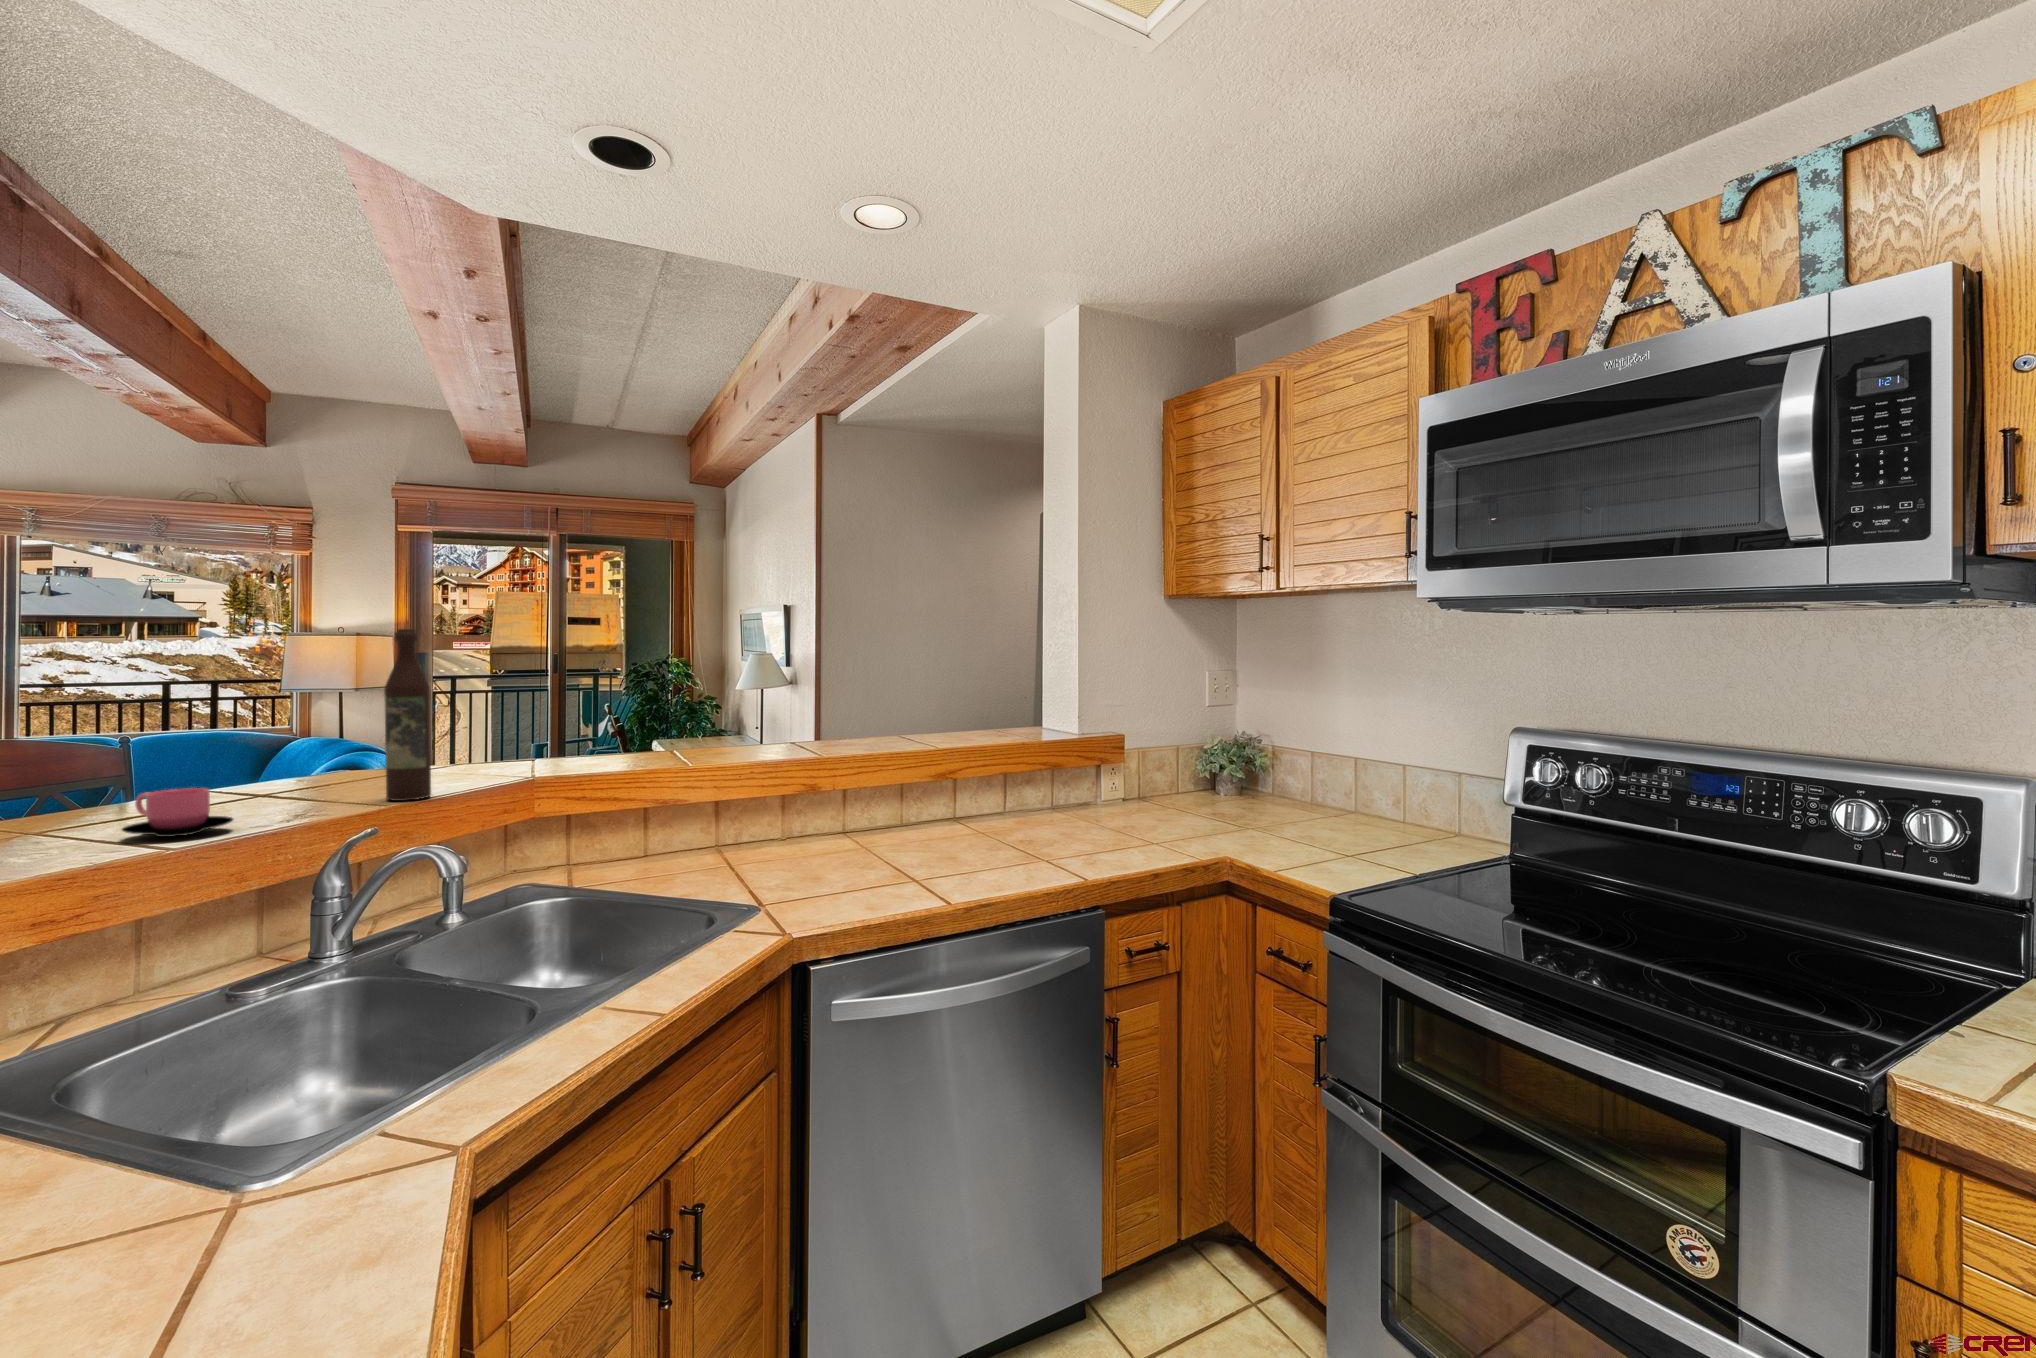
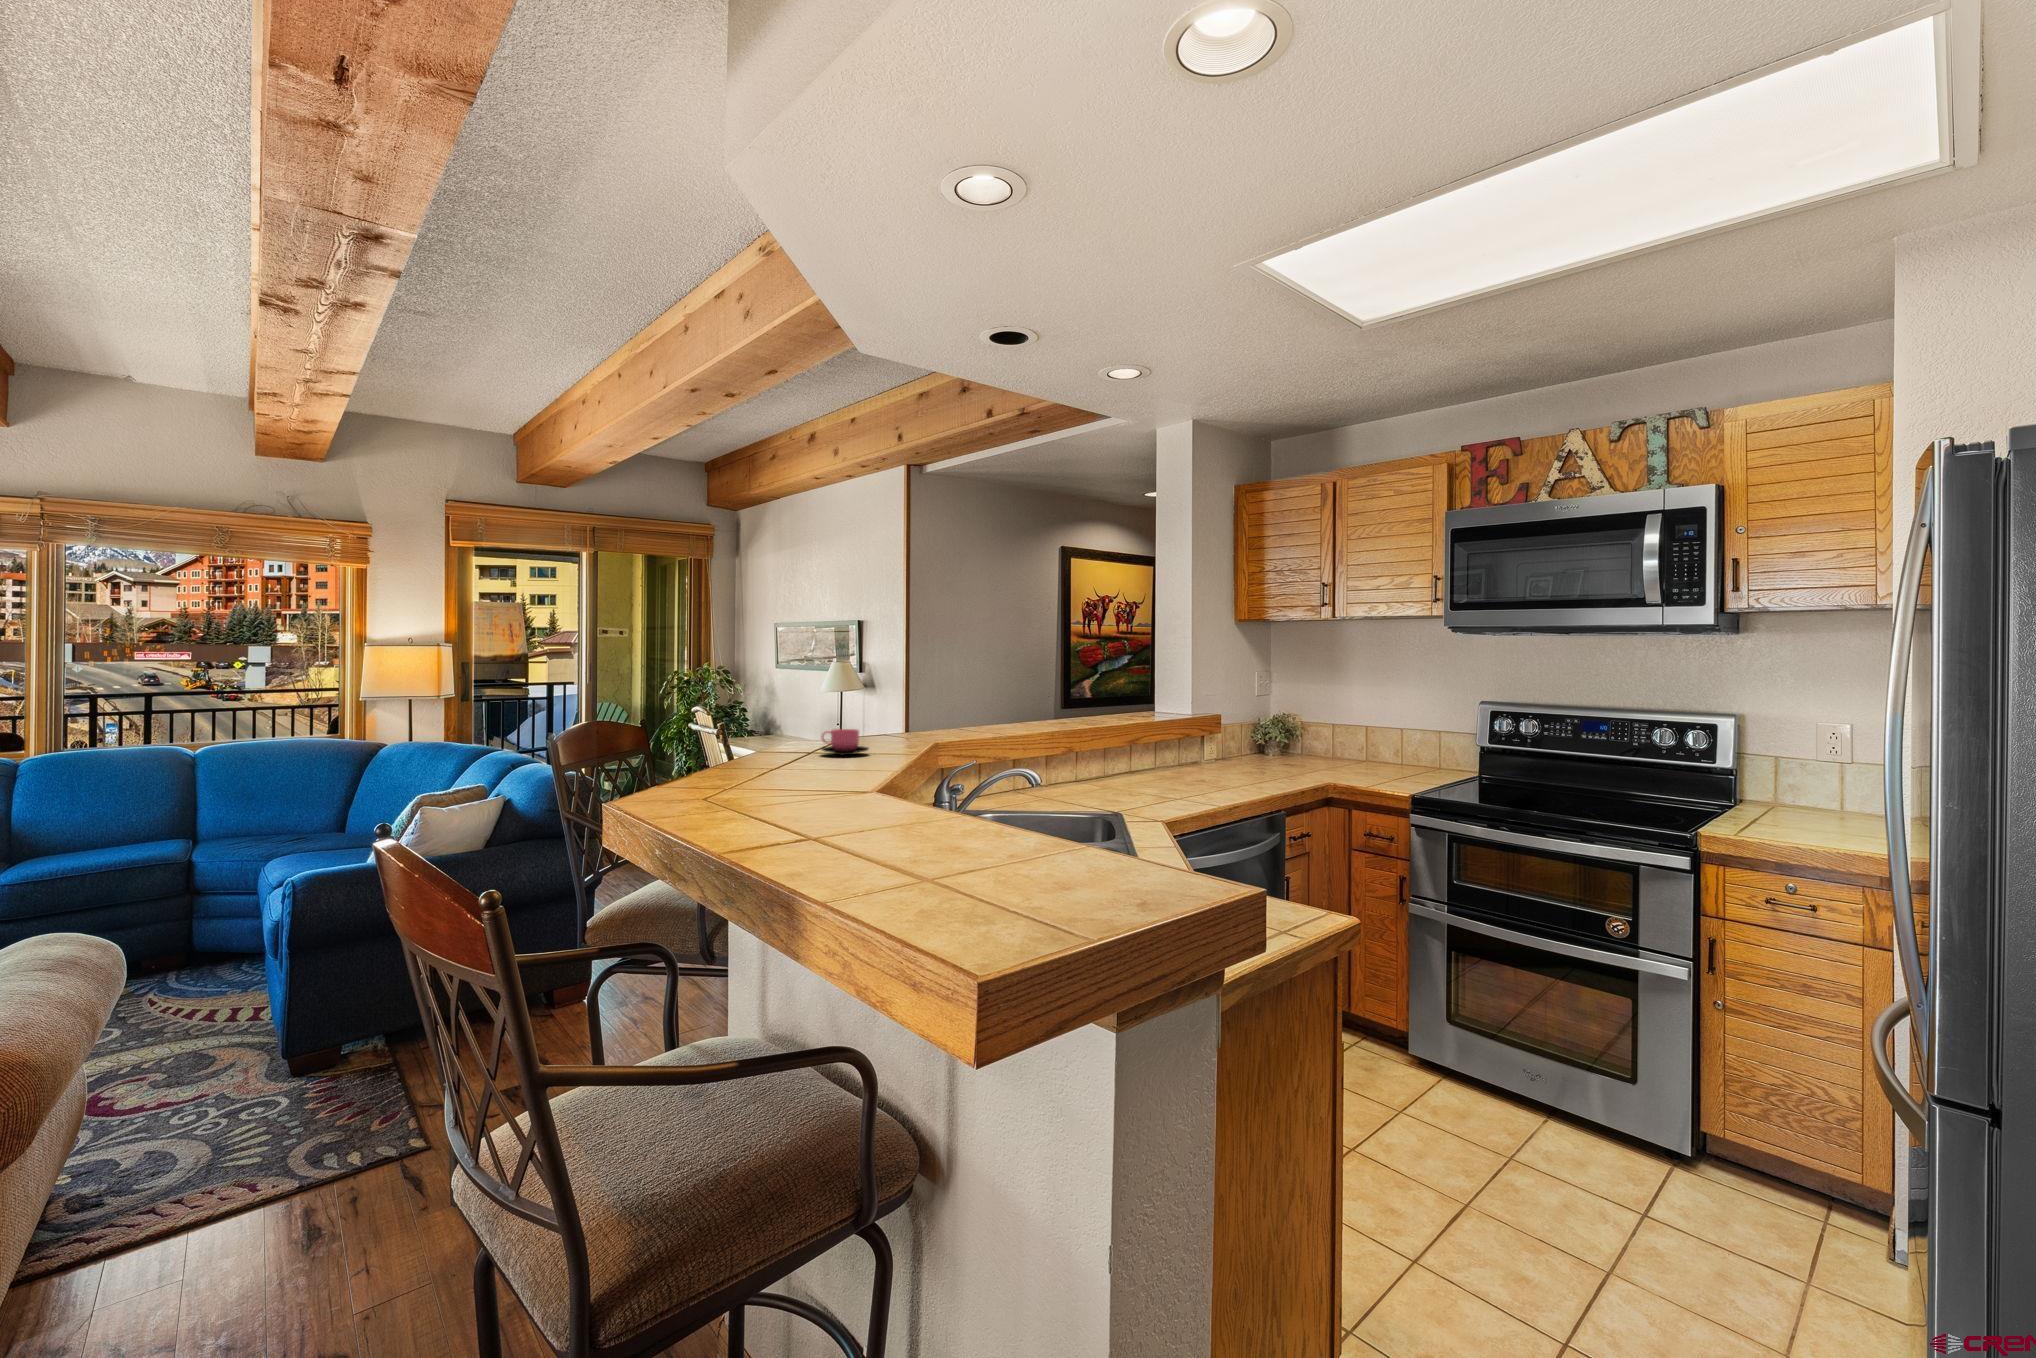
wine bottle: present [384,629,431,801] -> none [873,636,898,742]

